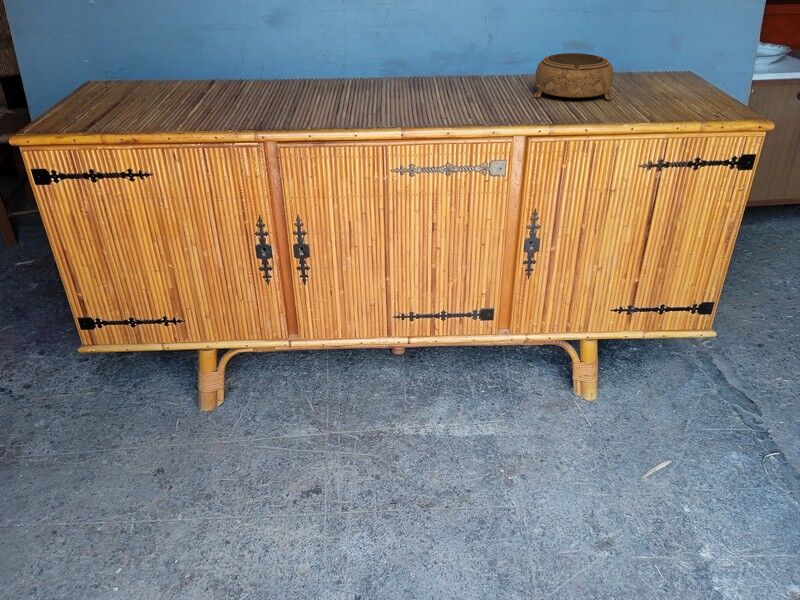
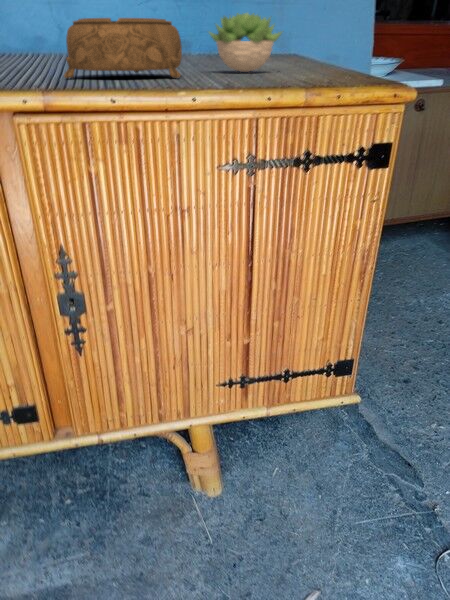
succulent plant: none [624,38,685,81] -> present [209,13,282,72]

